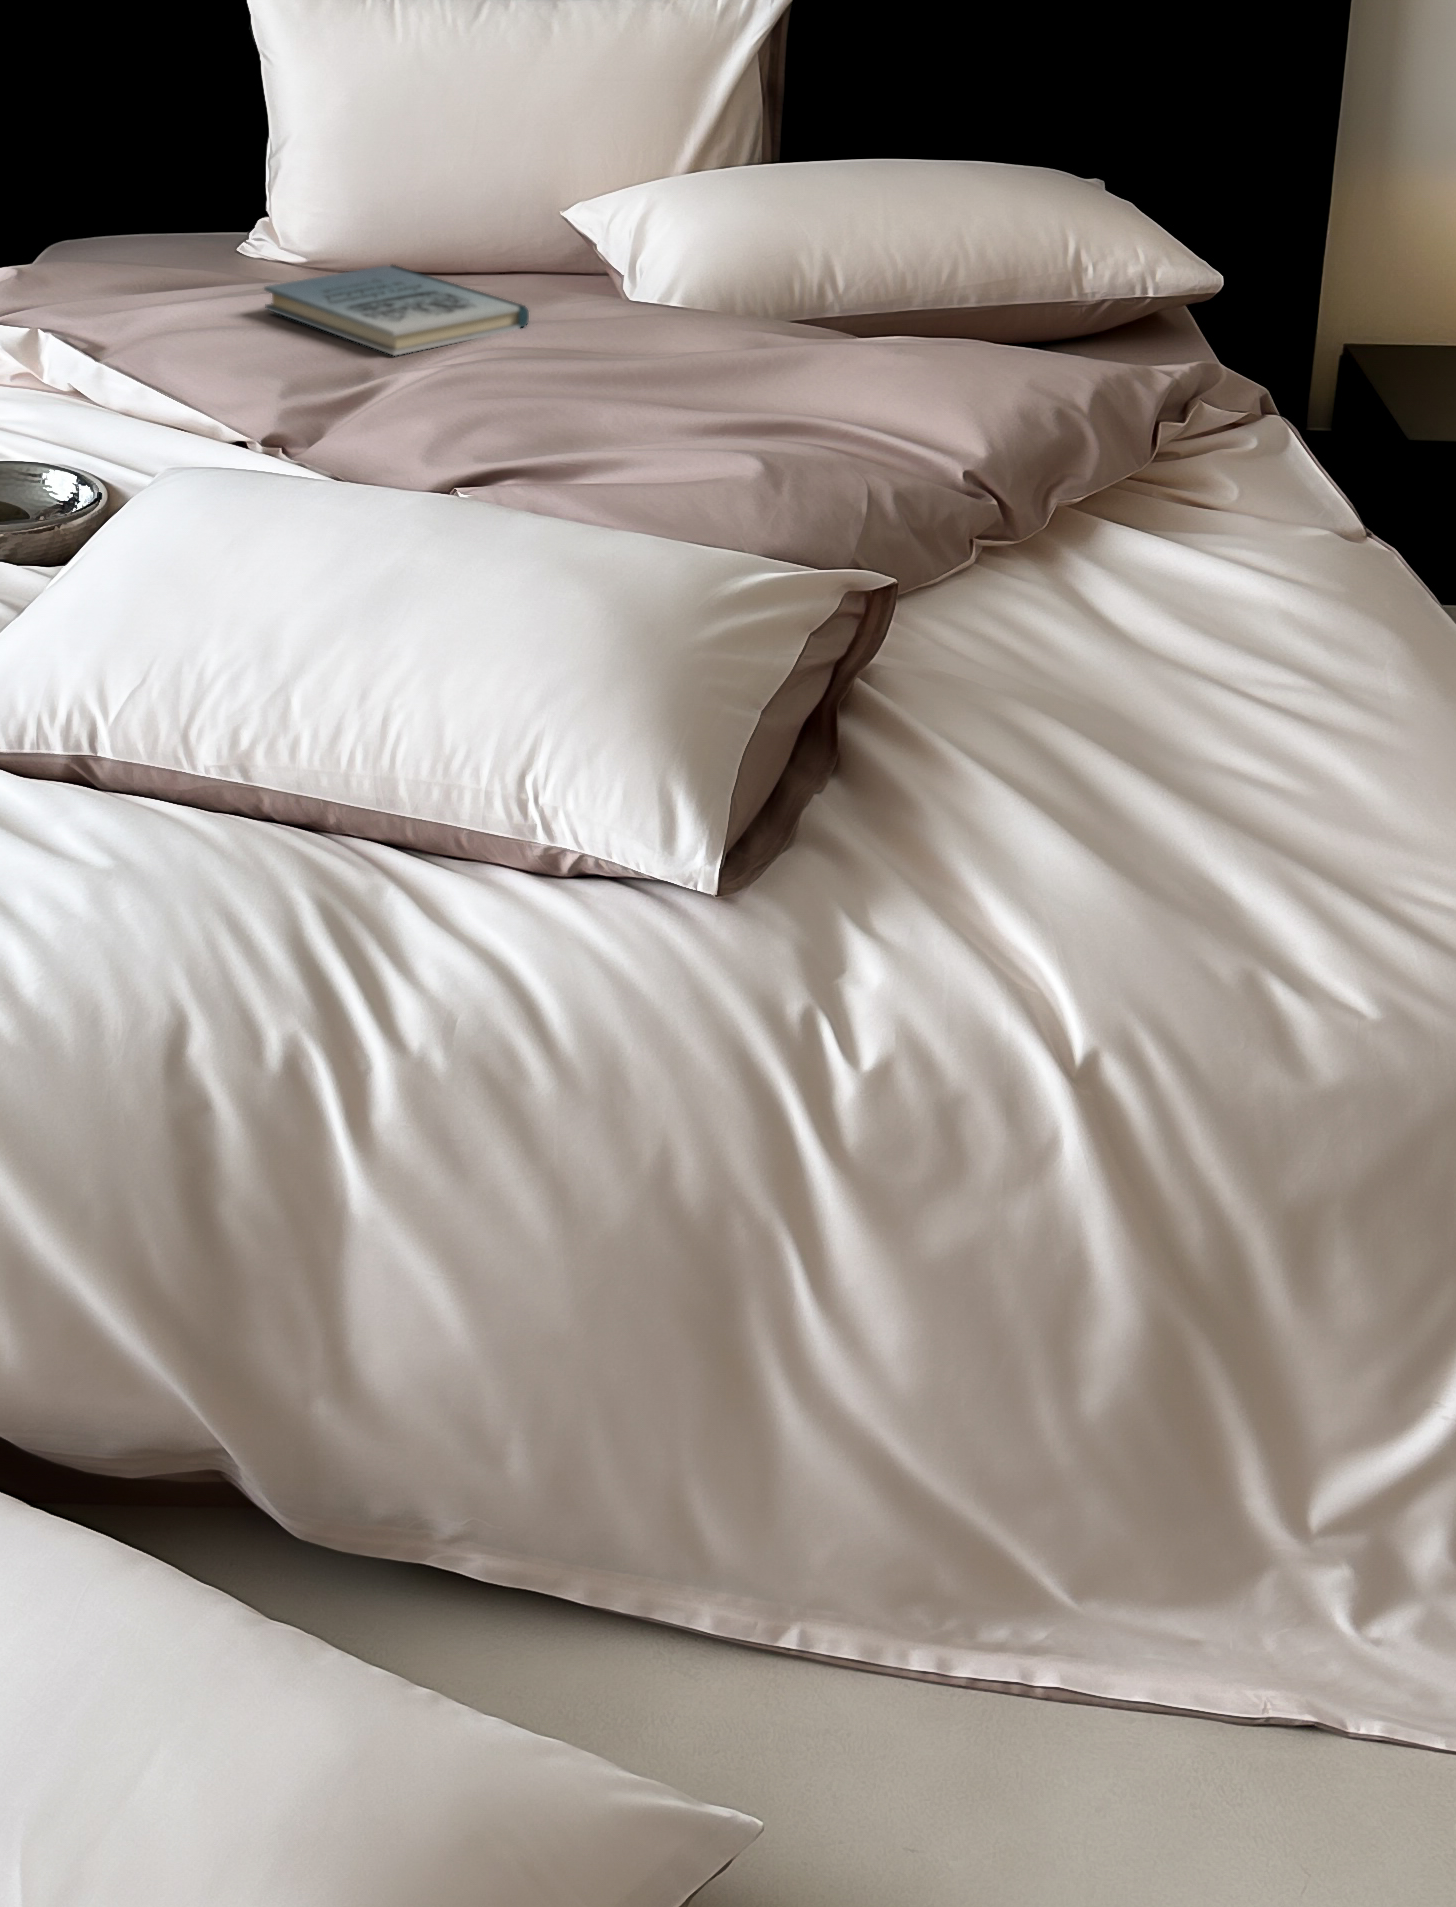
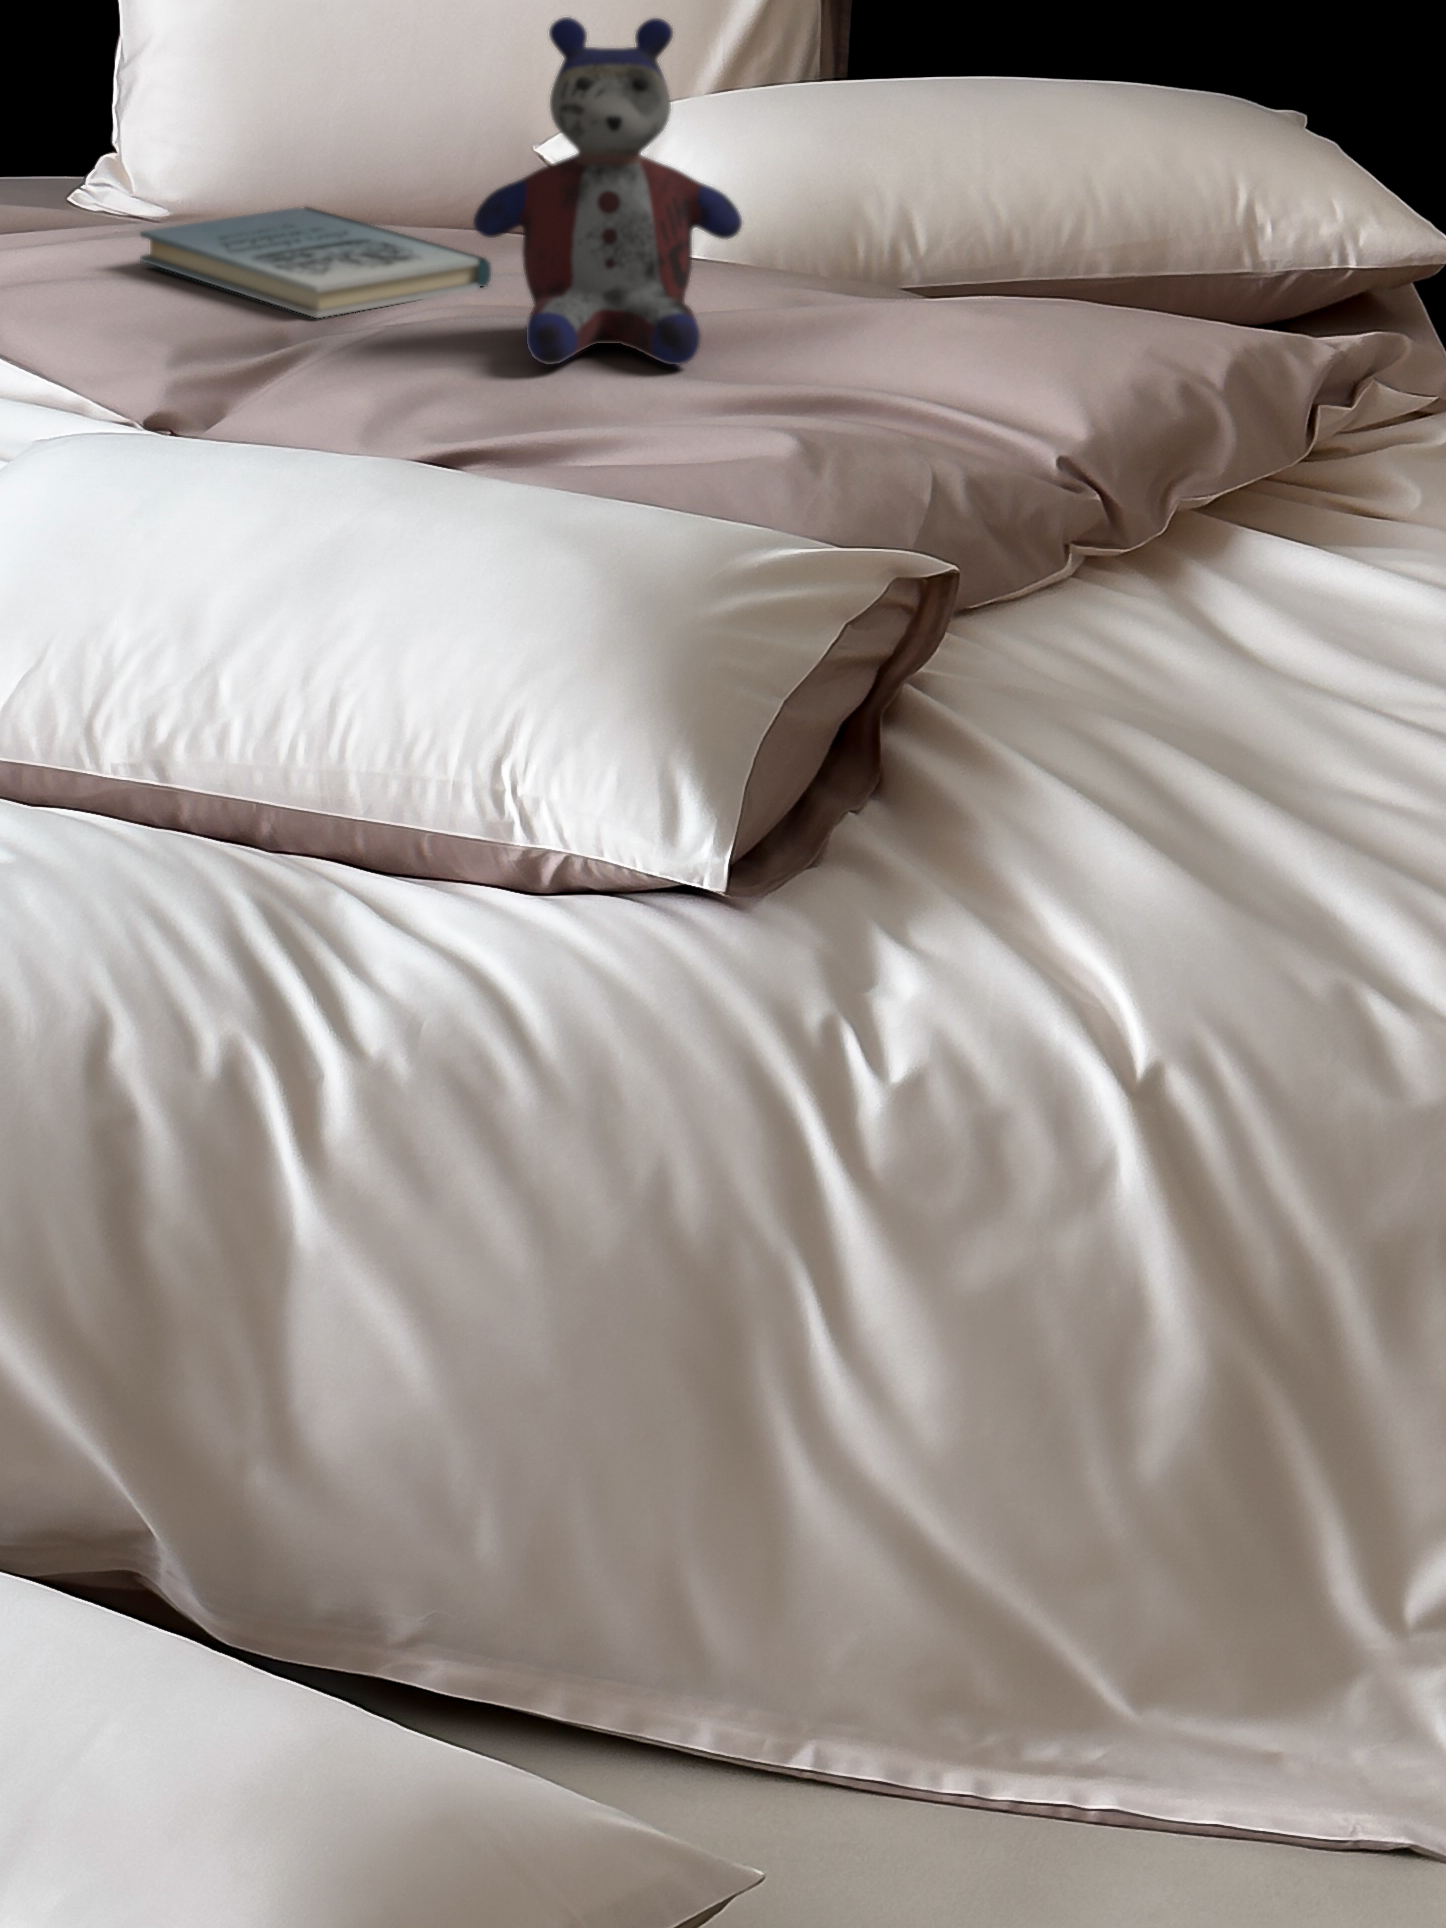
stuffed bear: none [512,120,722,395] -> present [473,17,742,365]

